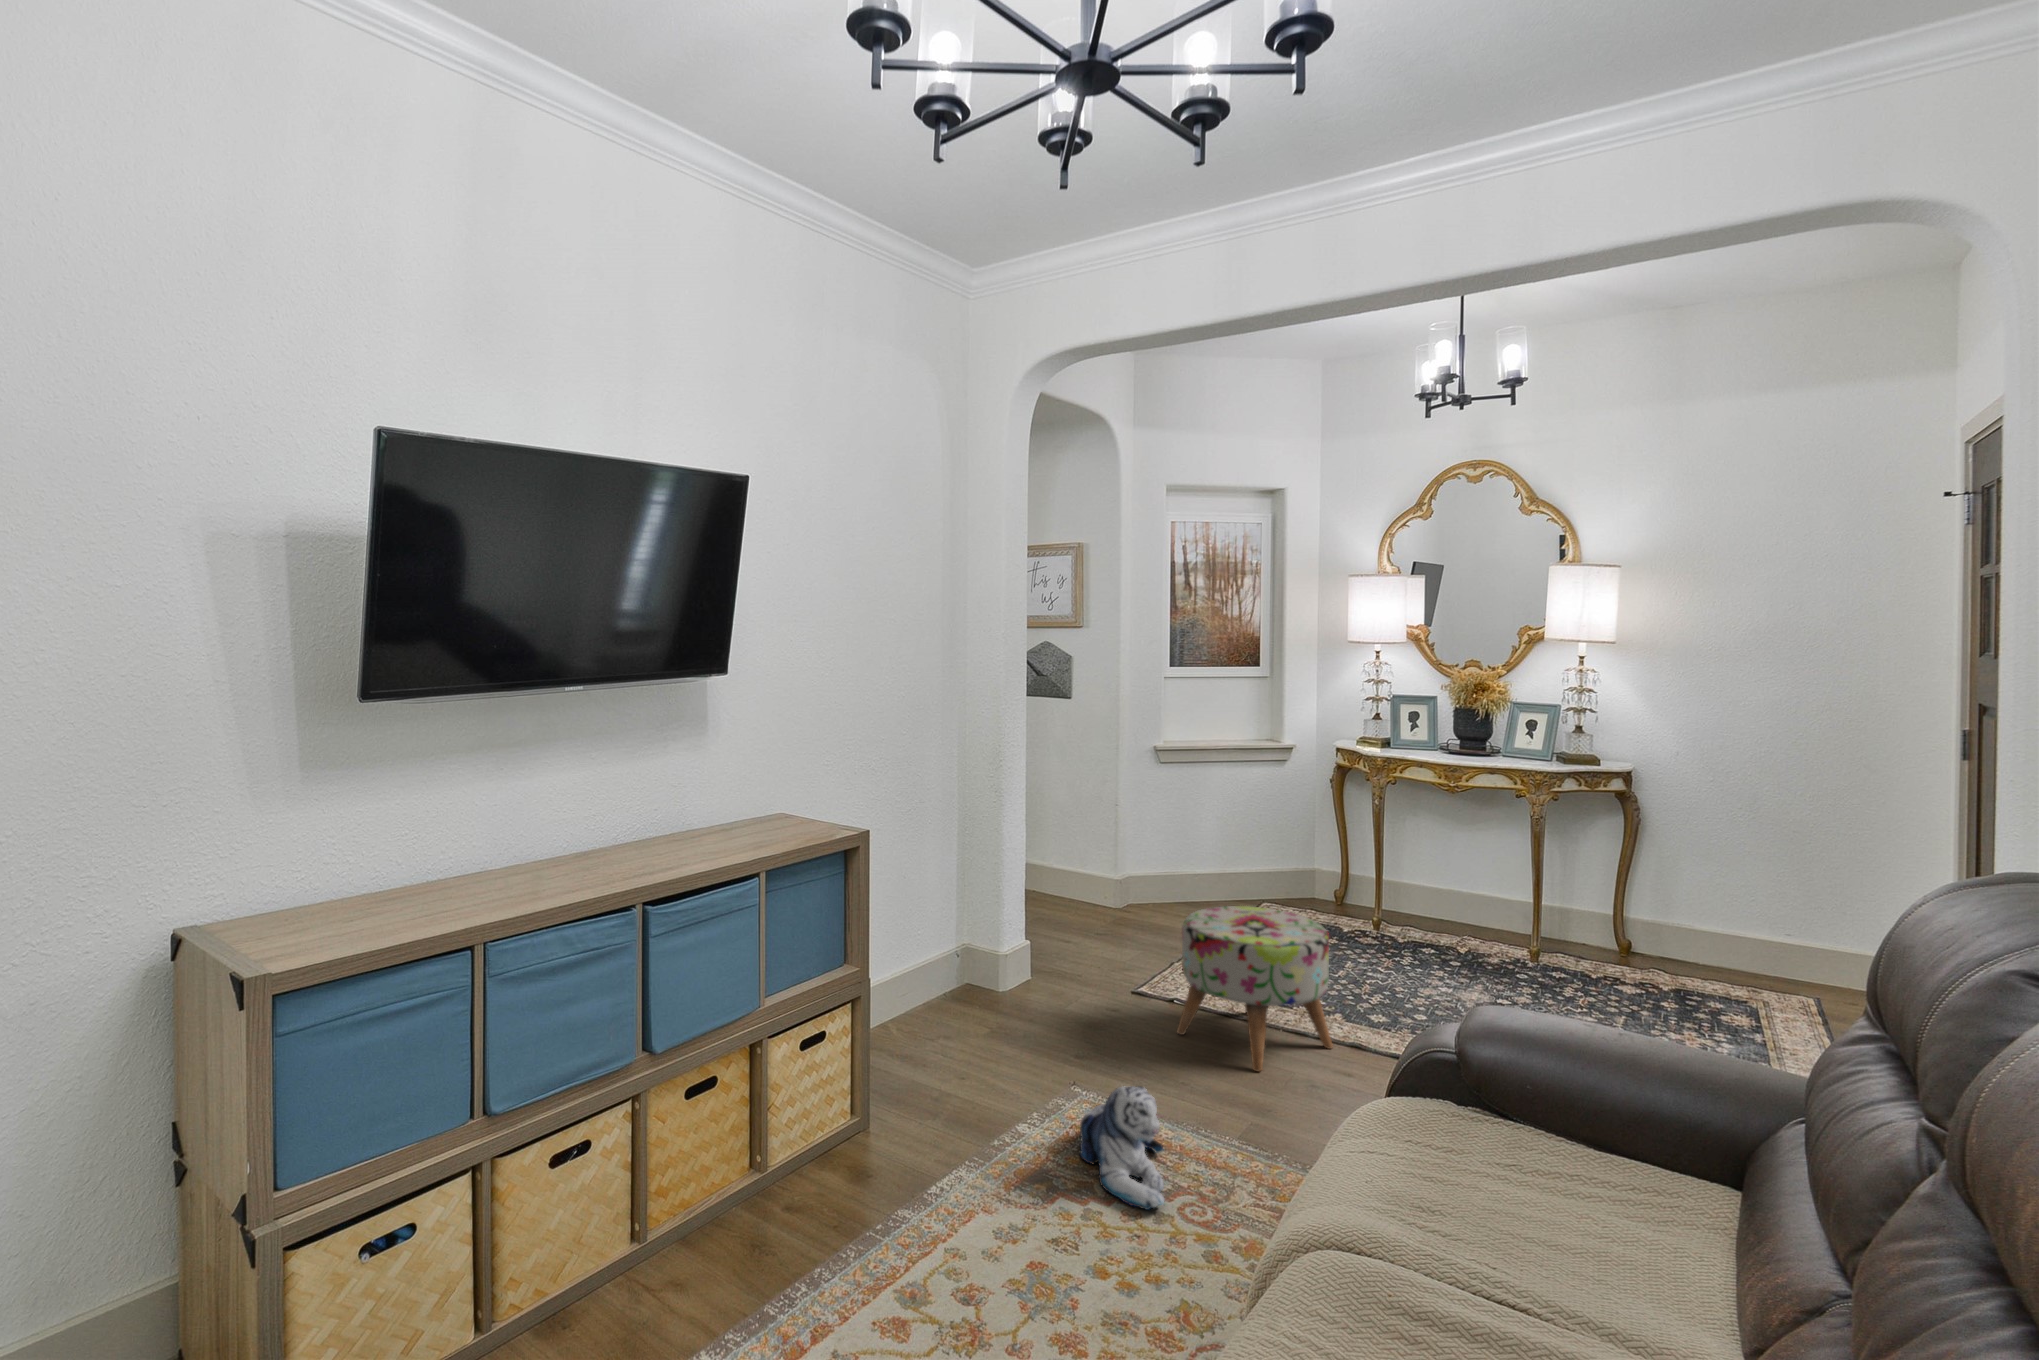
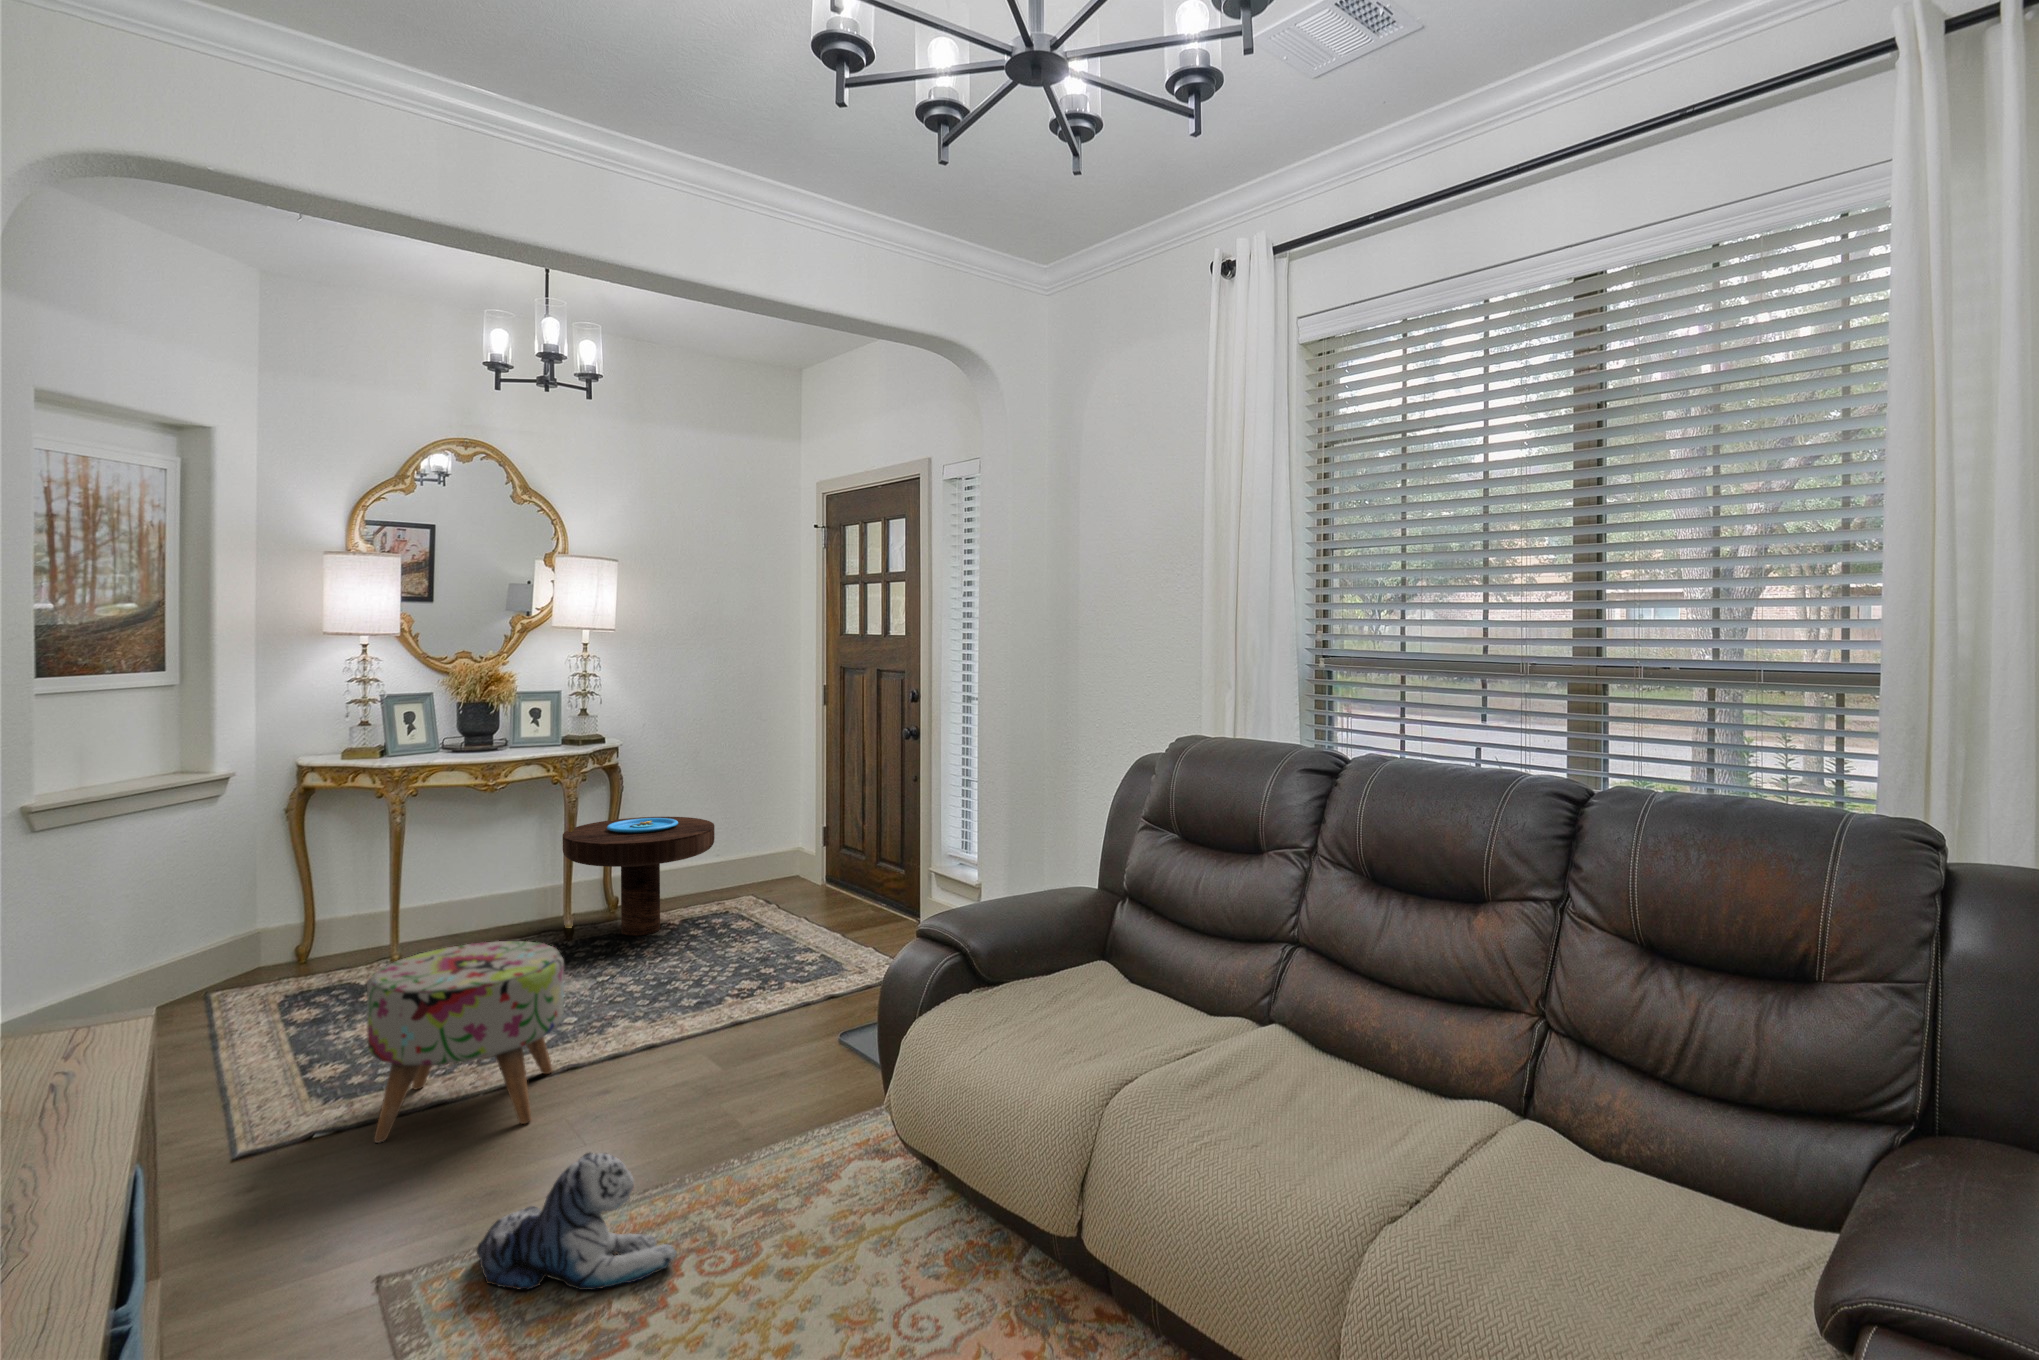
side table: none [1522,847,1704,982] -> present [562,817,715,936]

